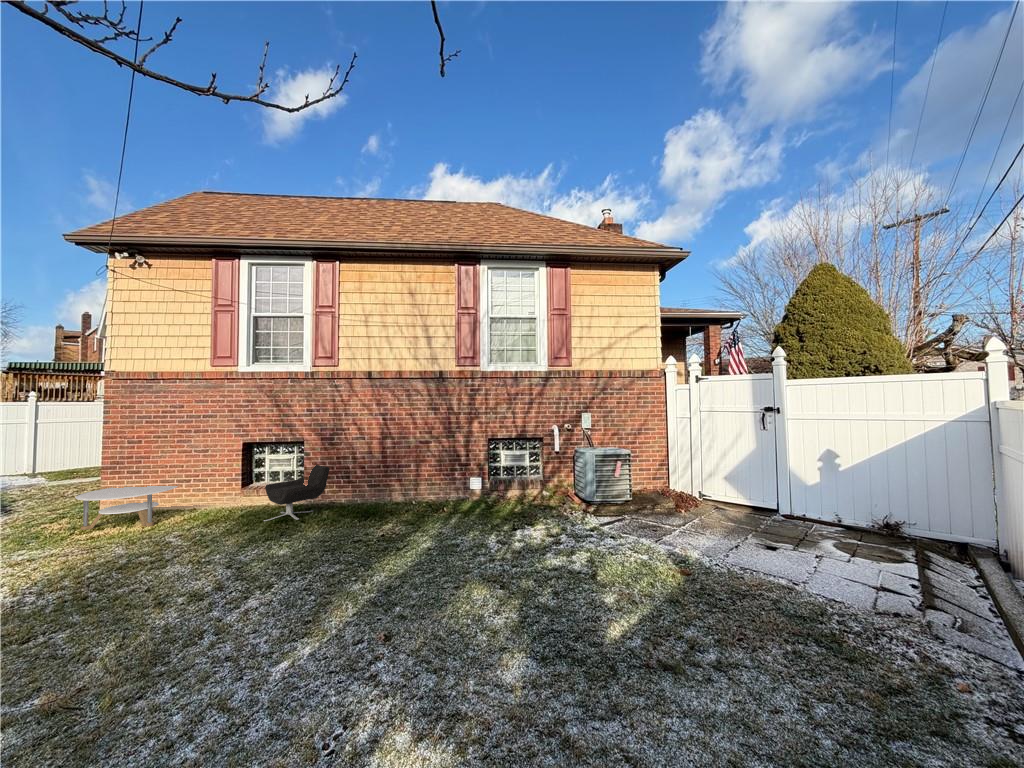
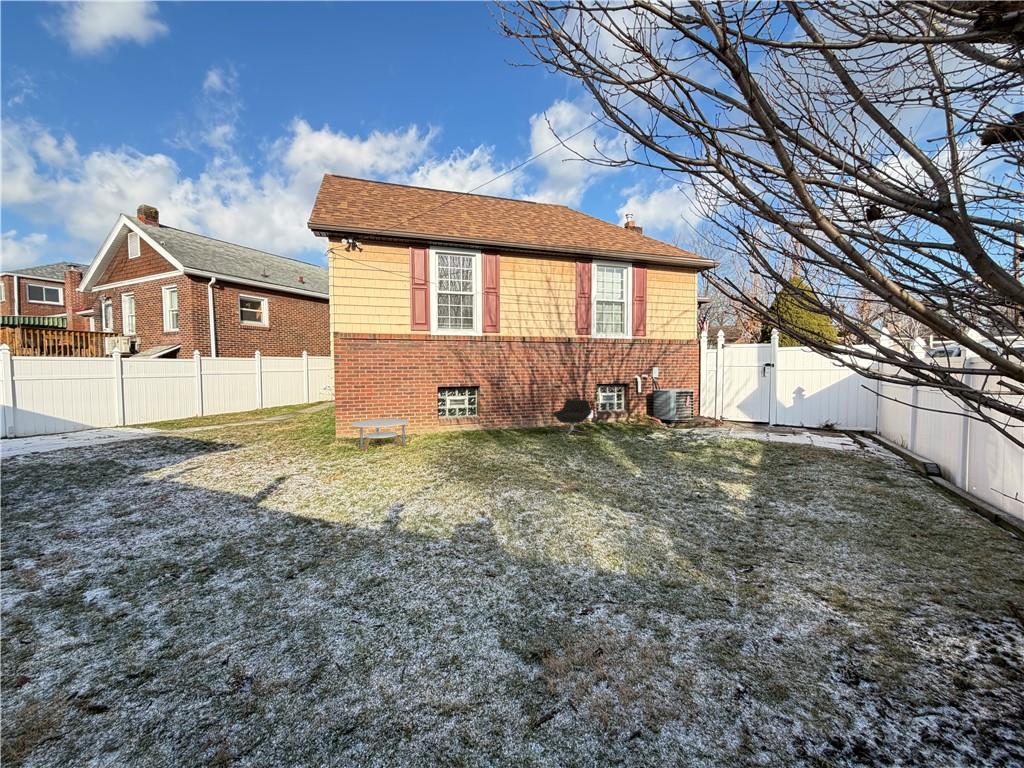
lounge chair: present [264,465,330,521] -> present [553,399,591,434]

